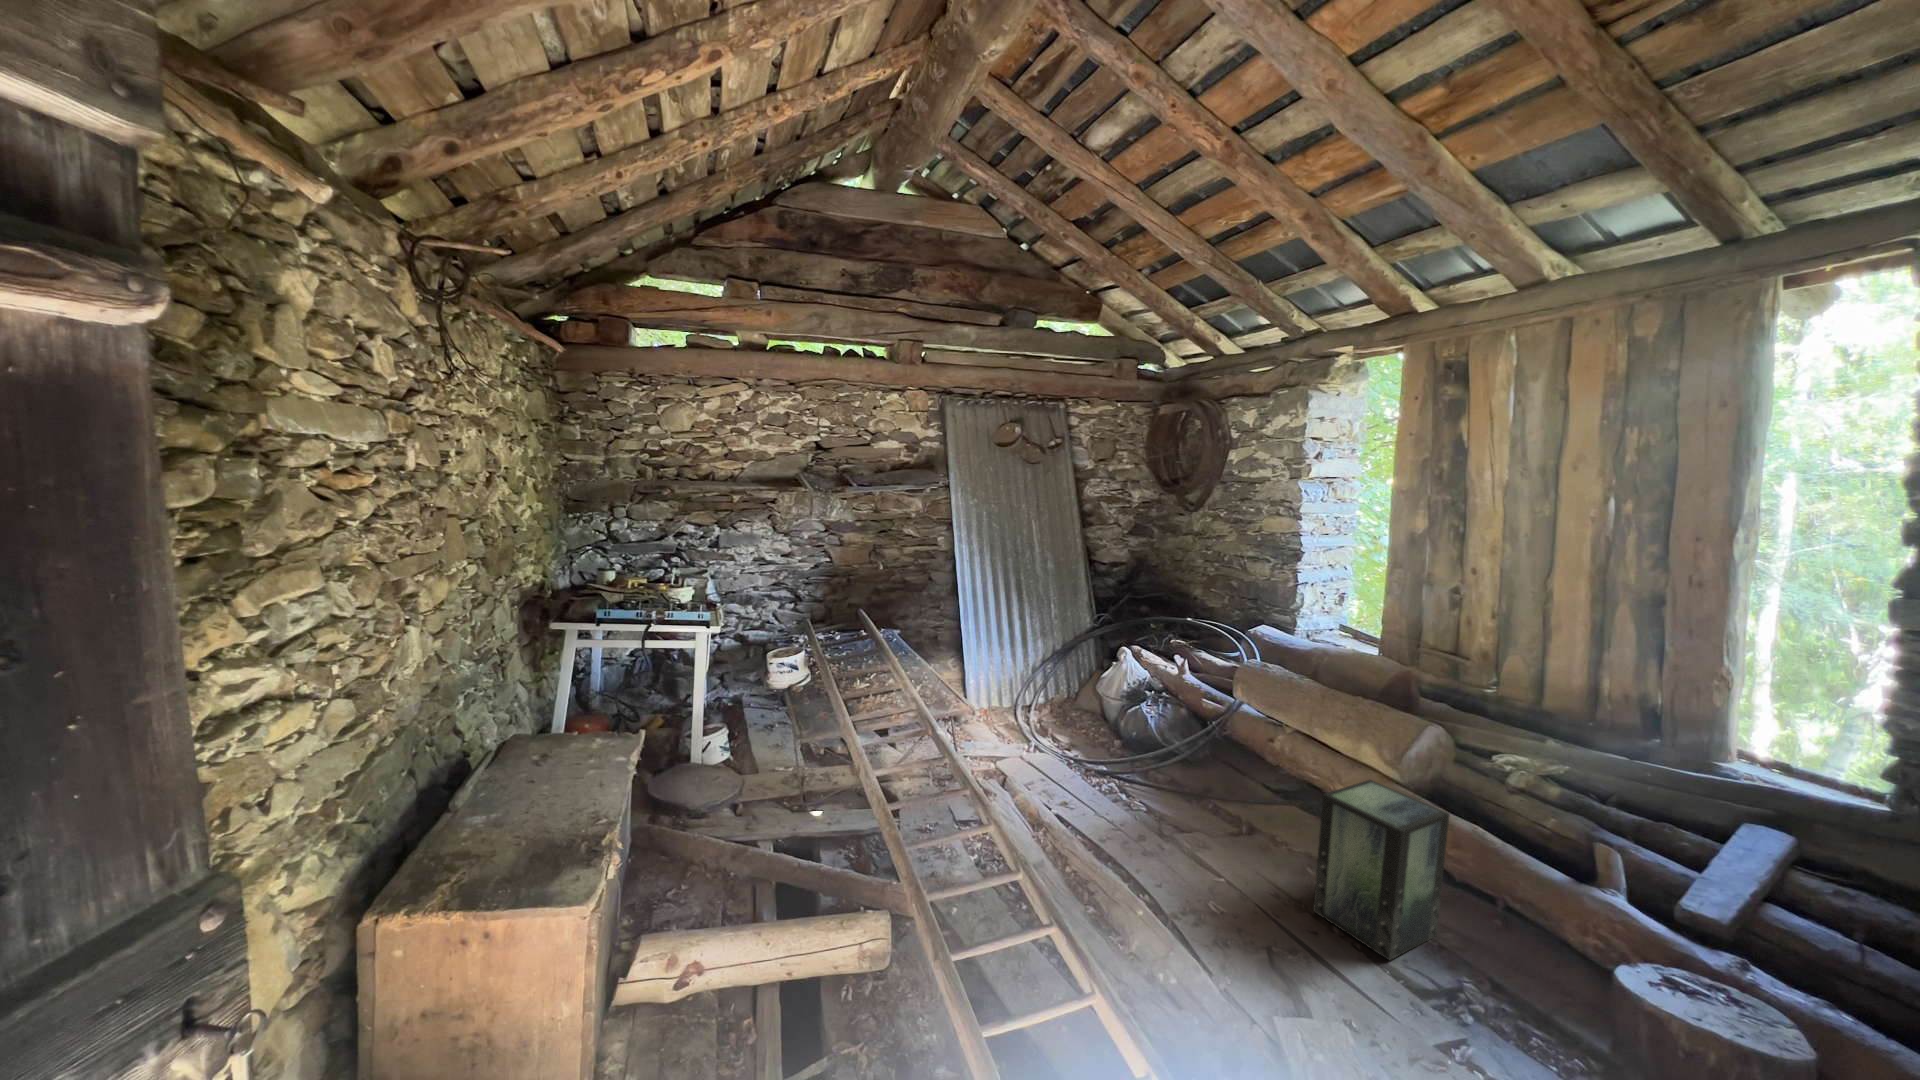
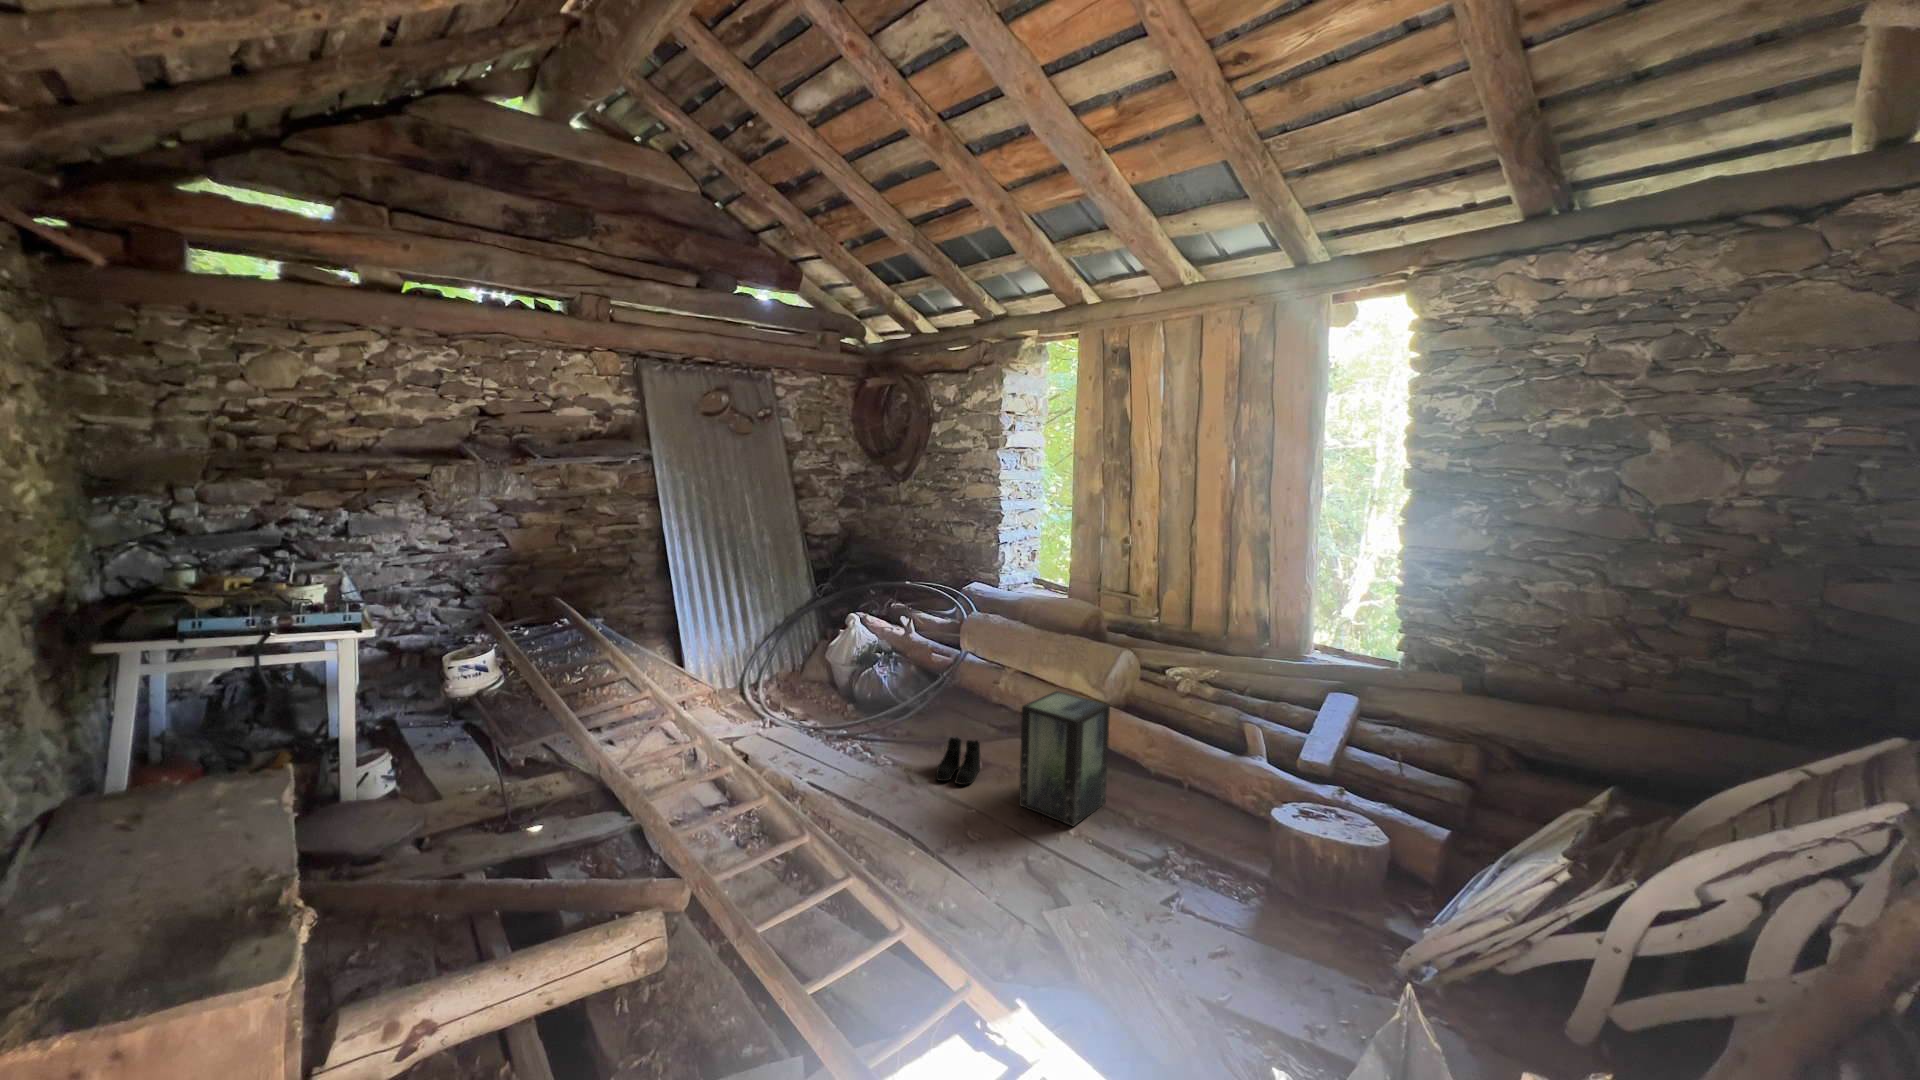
boots: none [1209,807,1265,868] -> present [936,737,980,785]

